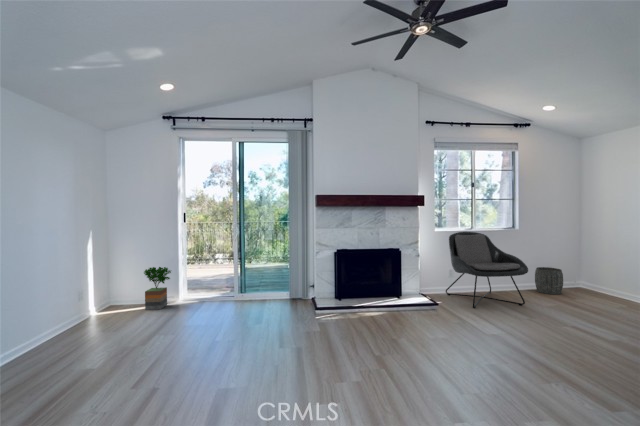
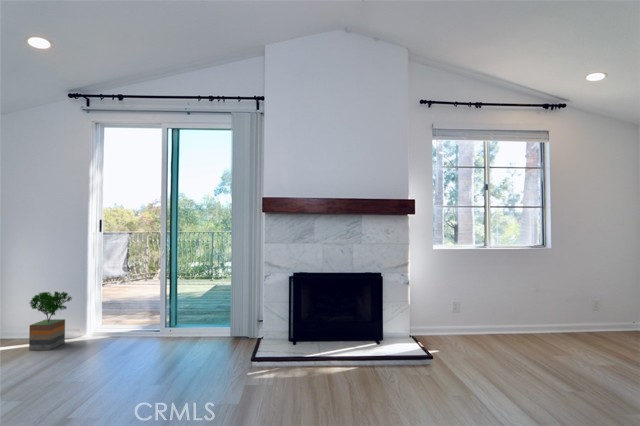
lounge chair: present [446,232,528,308] -> none [447,251,564,363]
woven basket: present [535,267,563,294] -> none [576,302,617,342]

